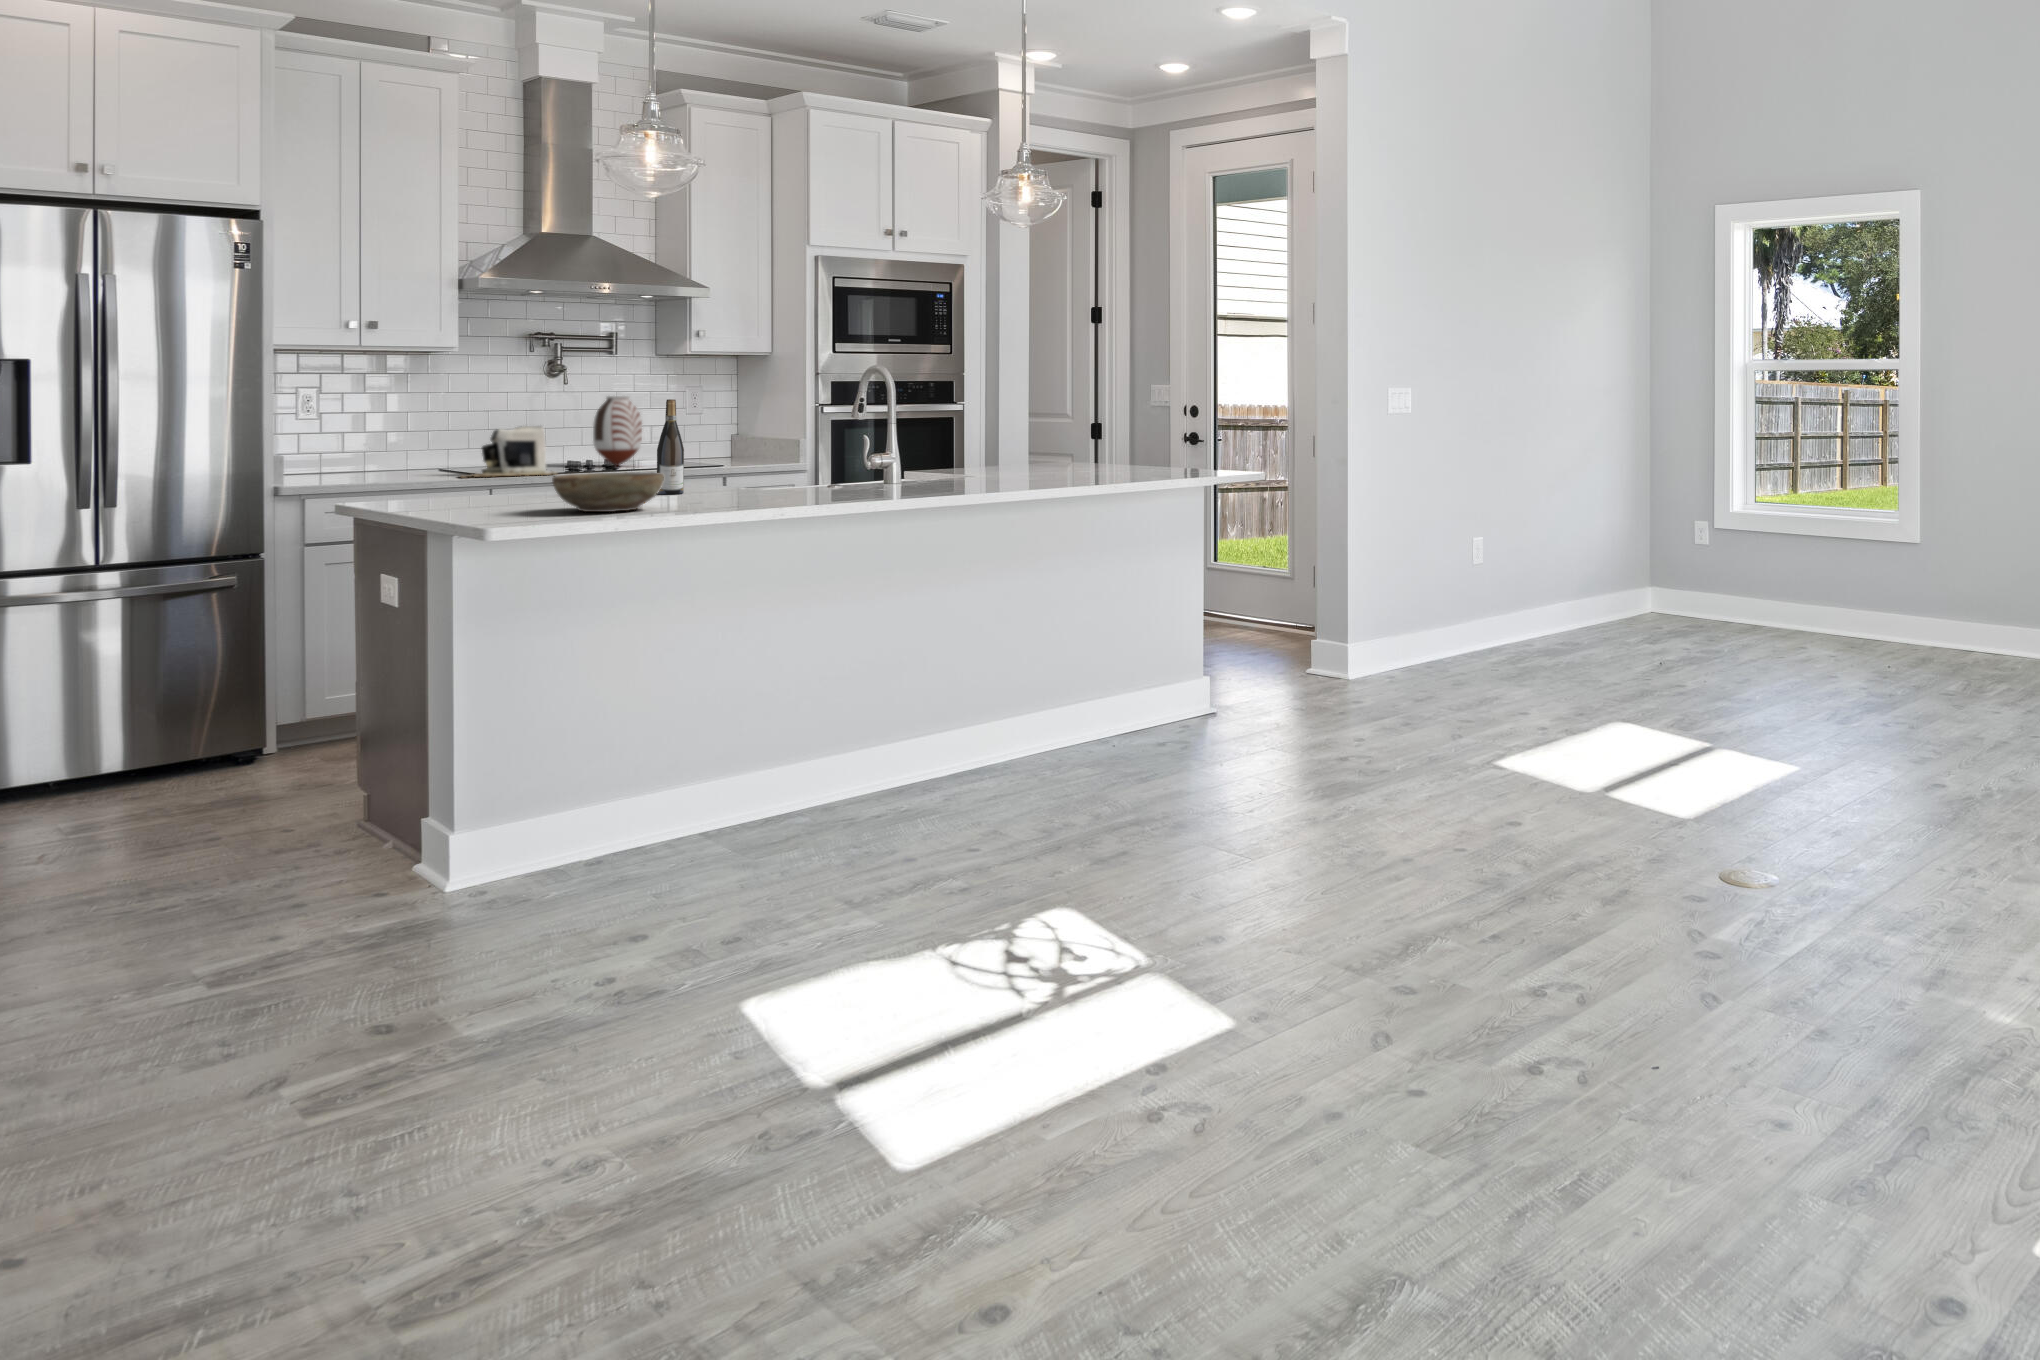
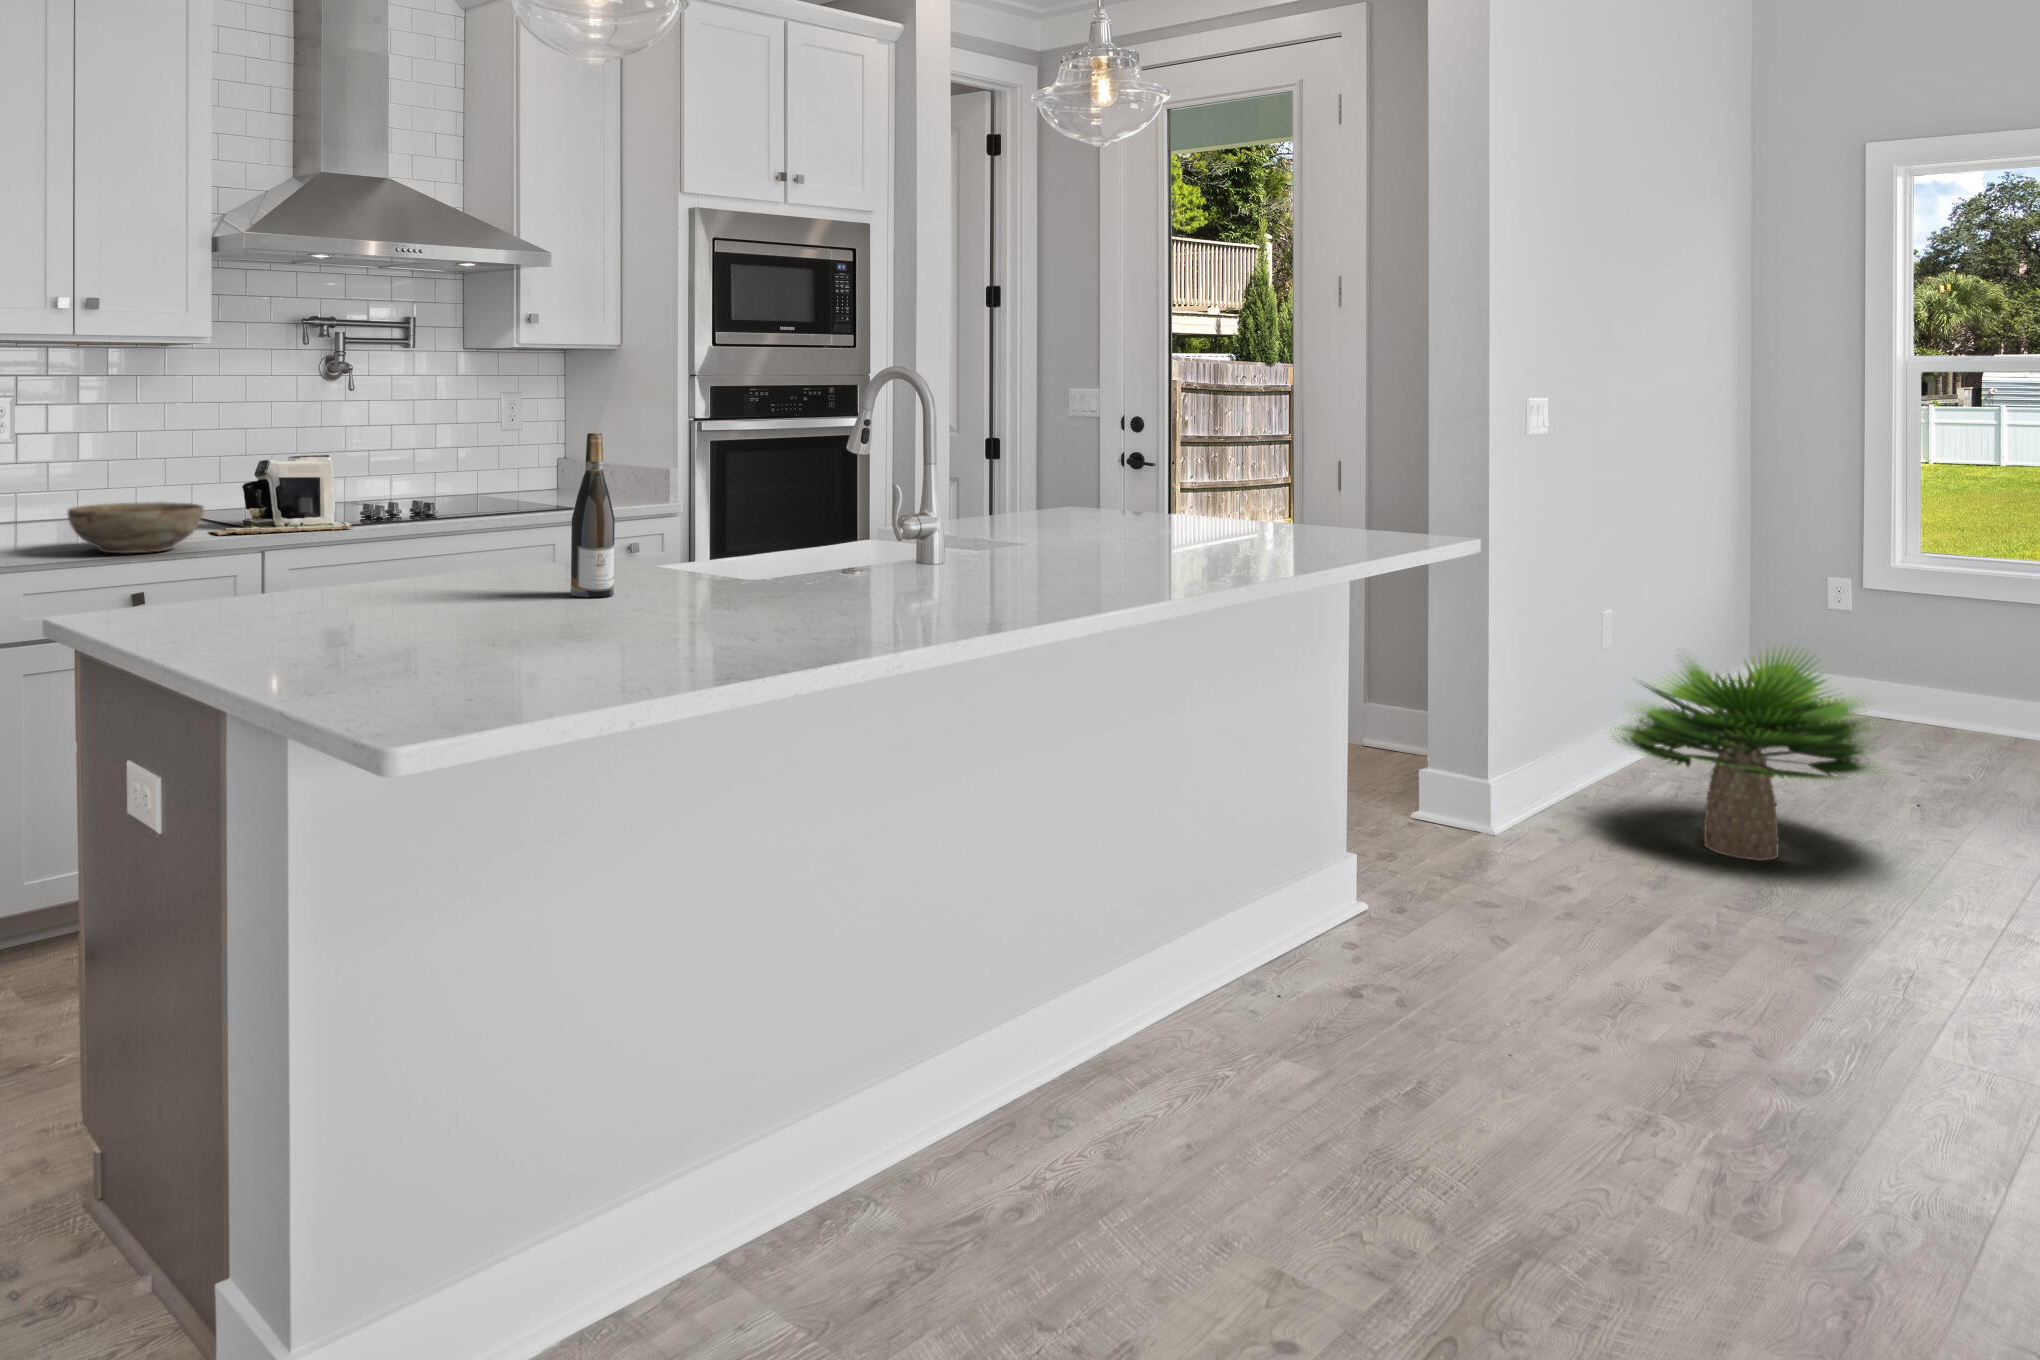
vase: present [593,396,642,466] -> none [383,407,449,507]
bowl: present [552,473,664,512] -> present [68,502,204,554]
potted plant: none [1419,535,1581,676] -> present [1613,649,1876,861]

